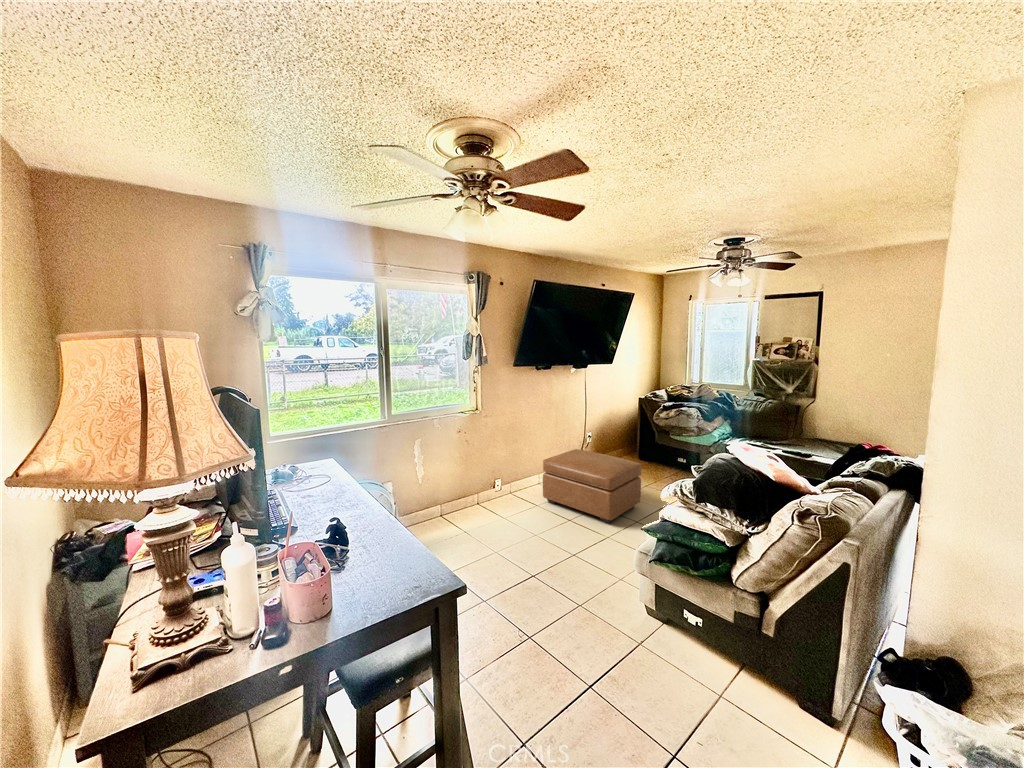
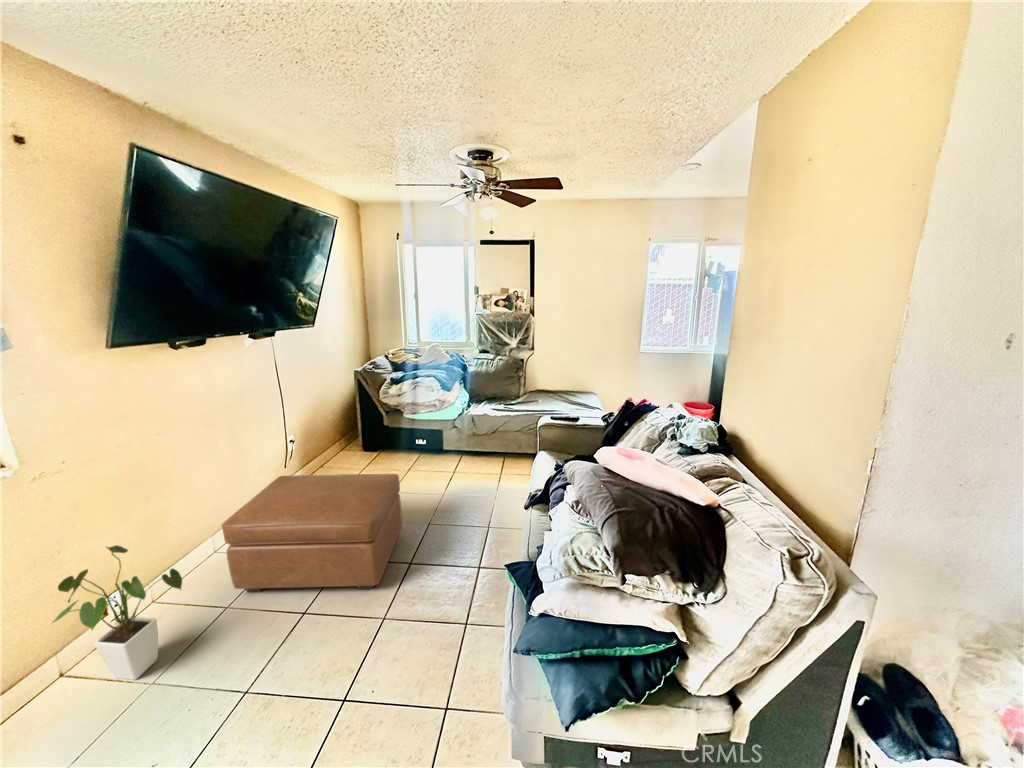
house plant: none [482,453,524,513] -> present [52,545,182,680]

